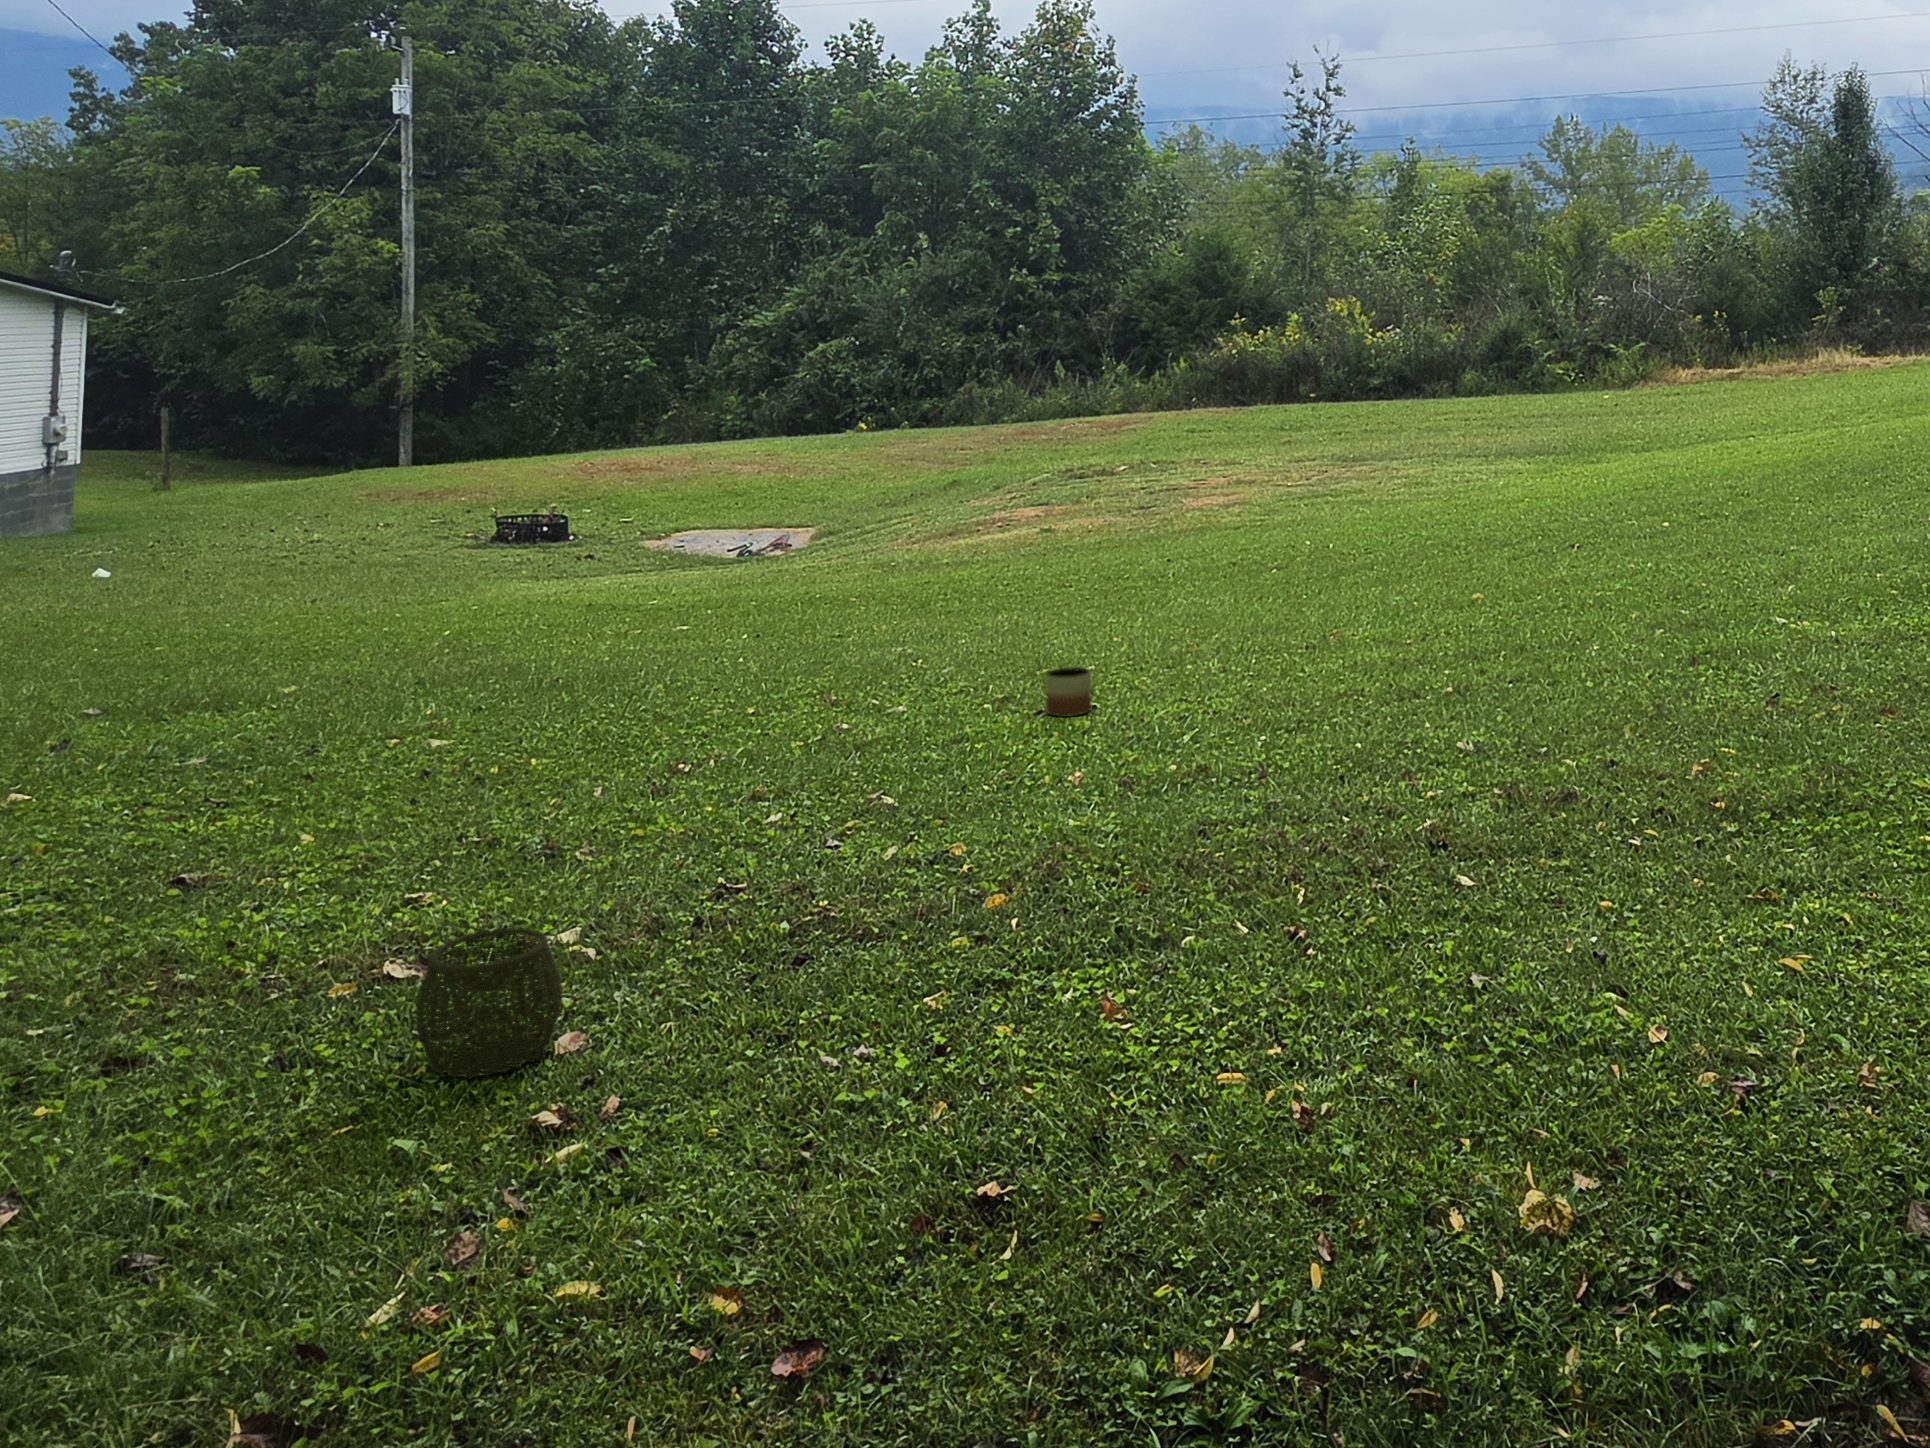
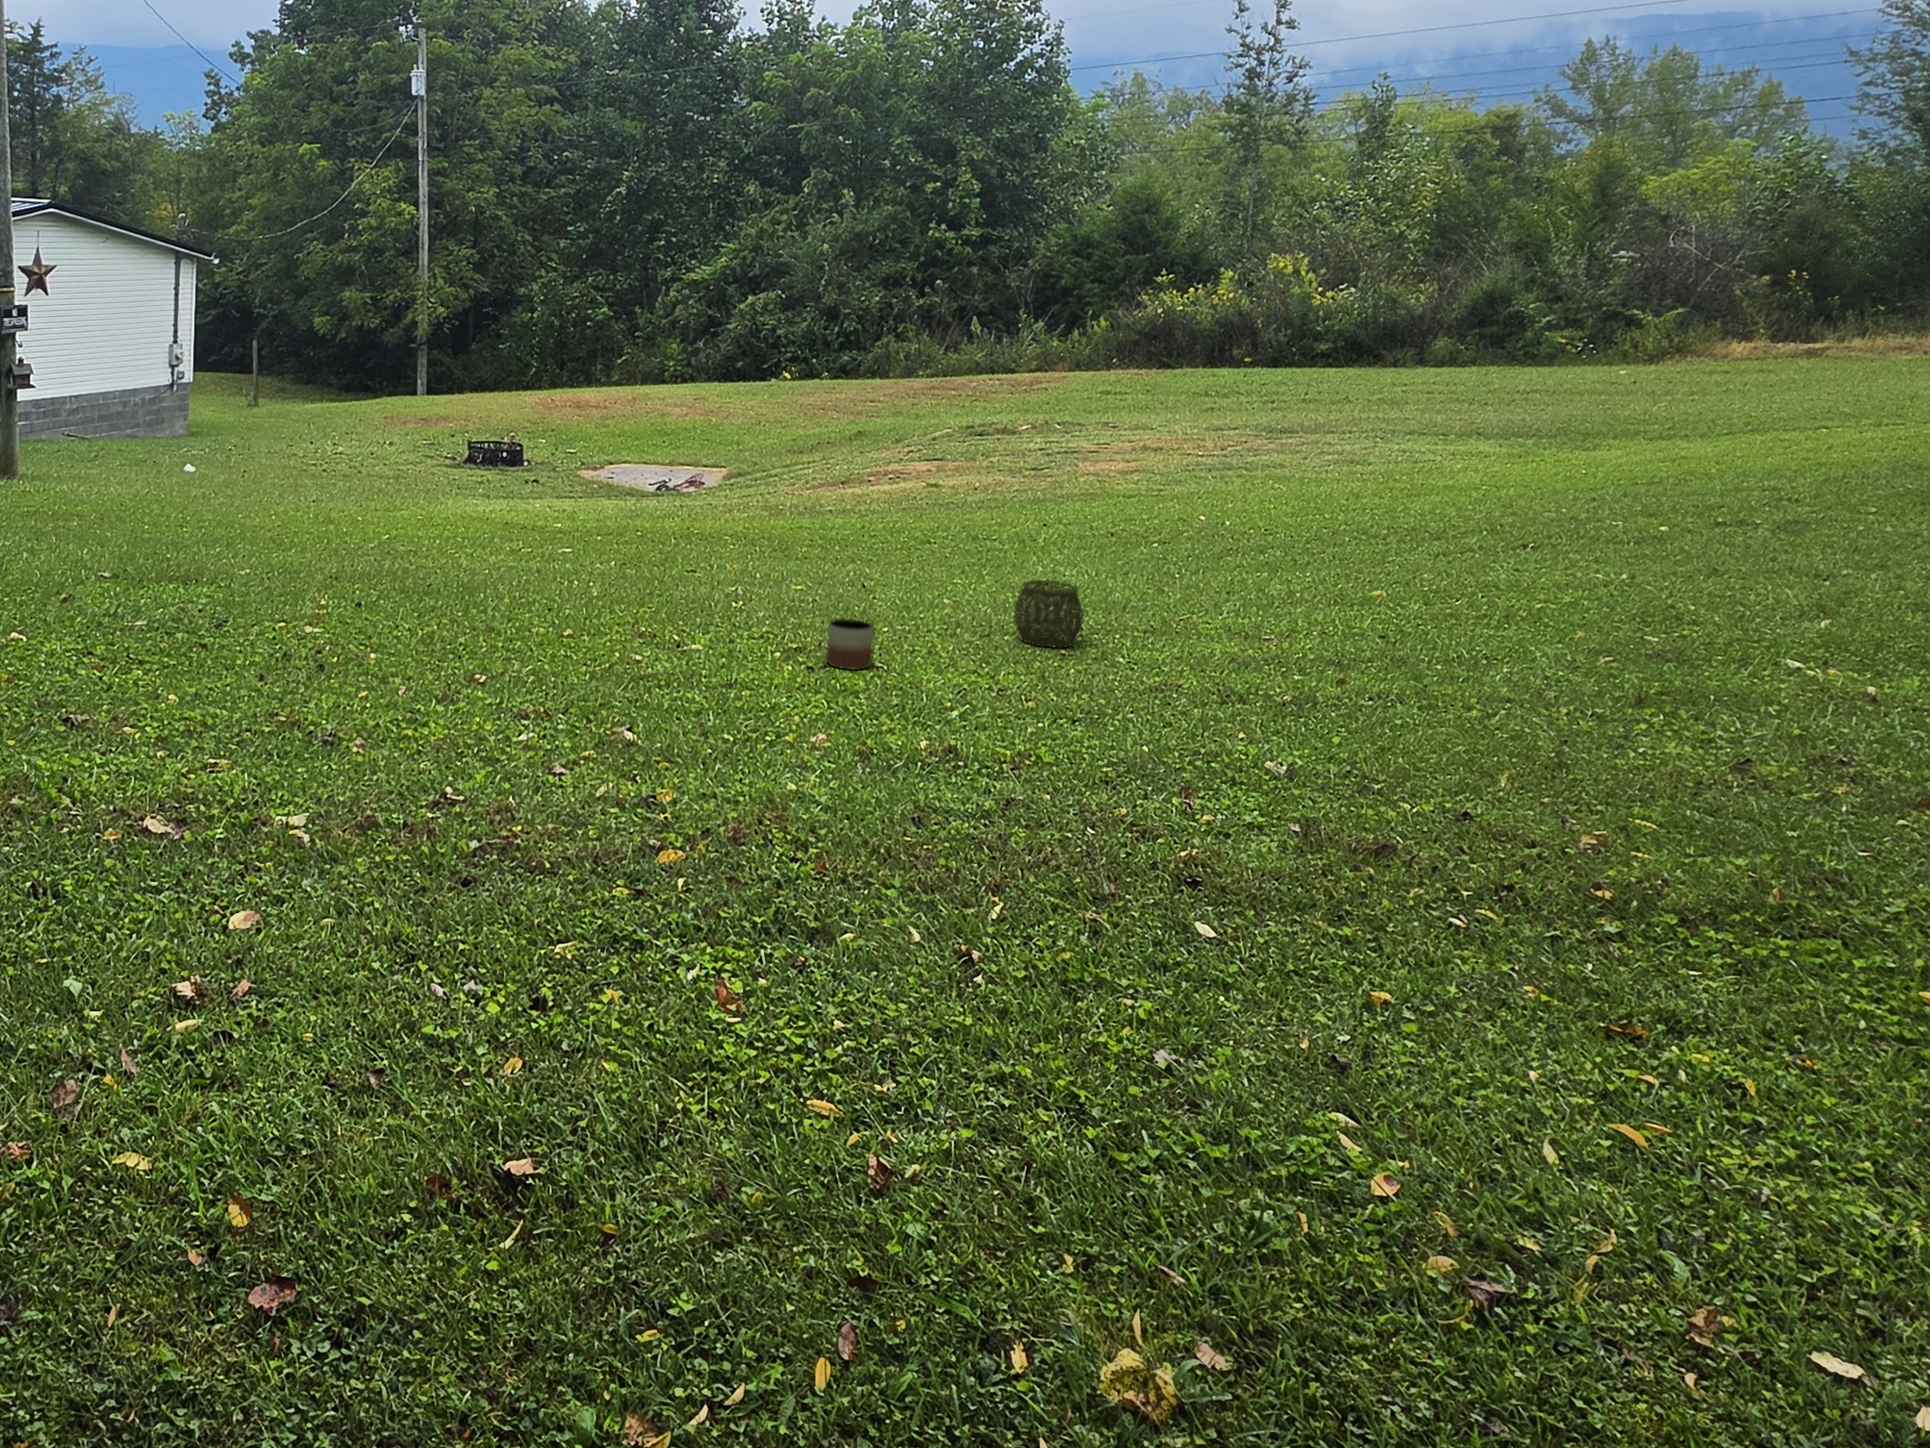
woven basket: present [415,927,563,1078] -> present [1015,580,1082,648]

